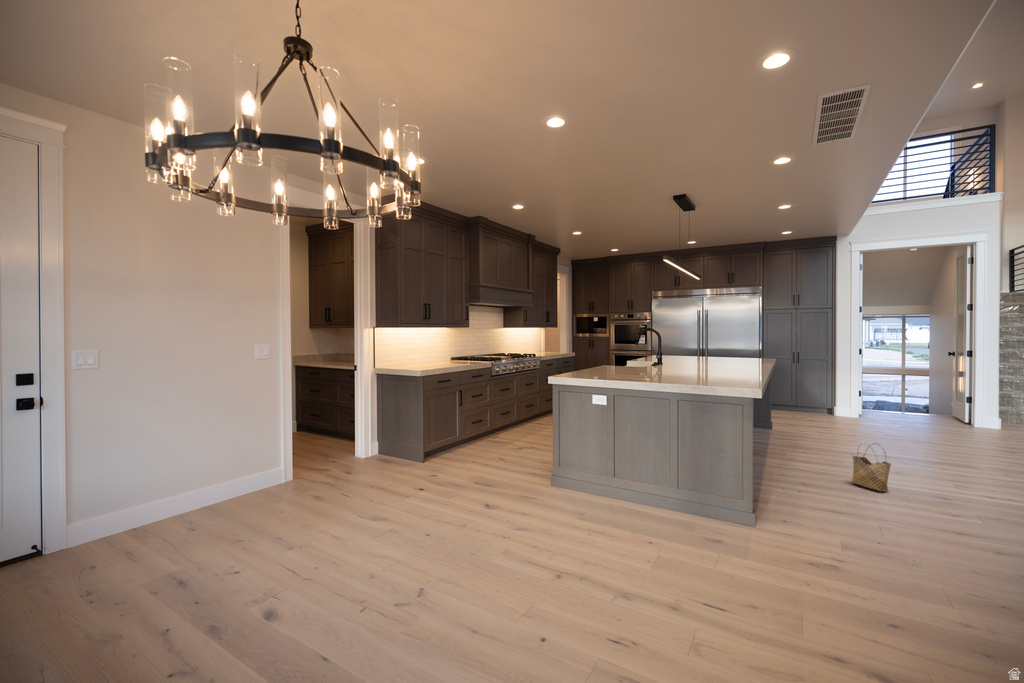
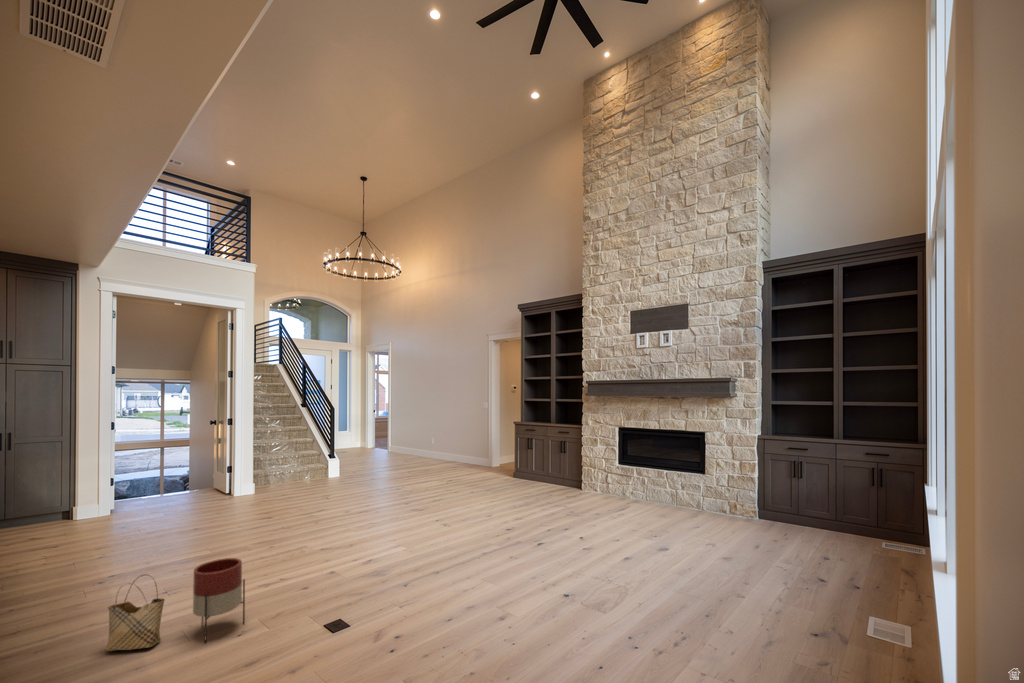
planter: none [913,449,961,507] -> present [193,558,245,643]

